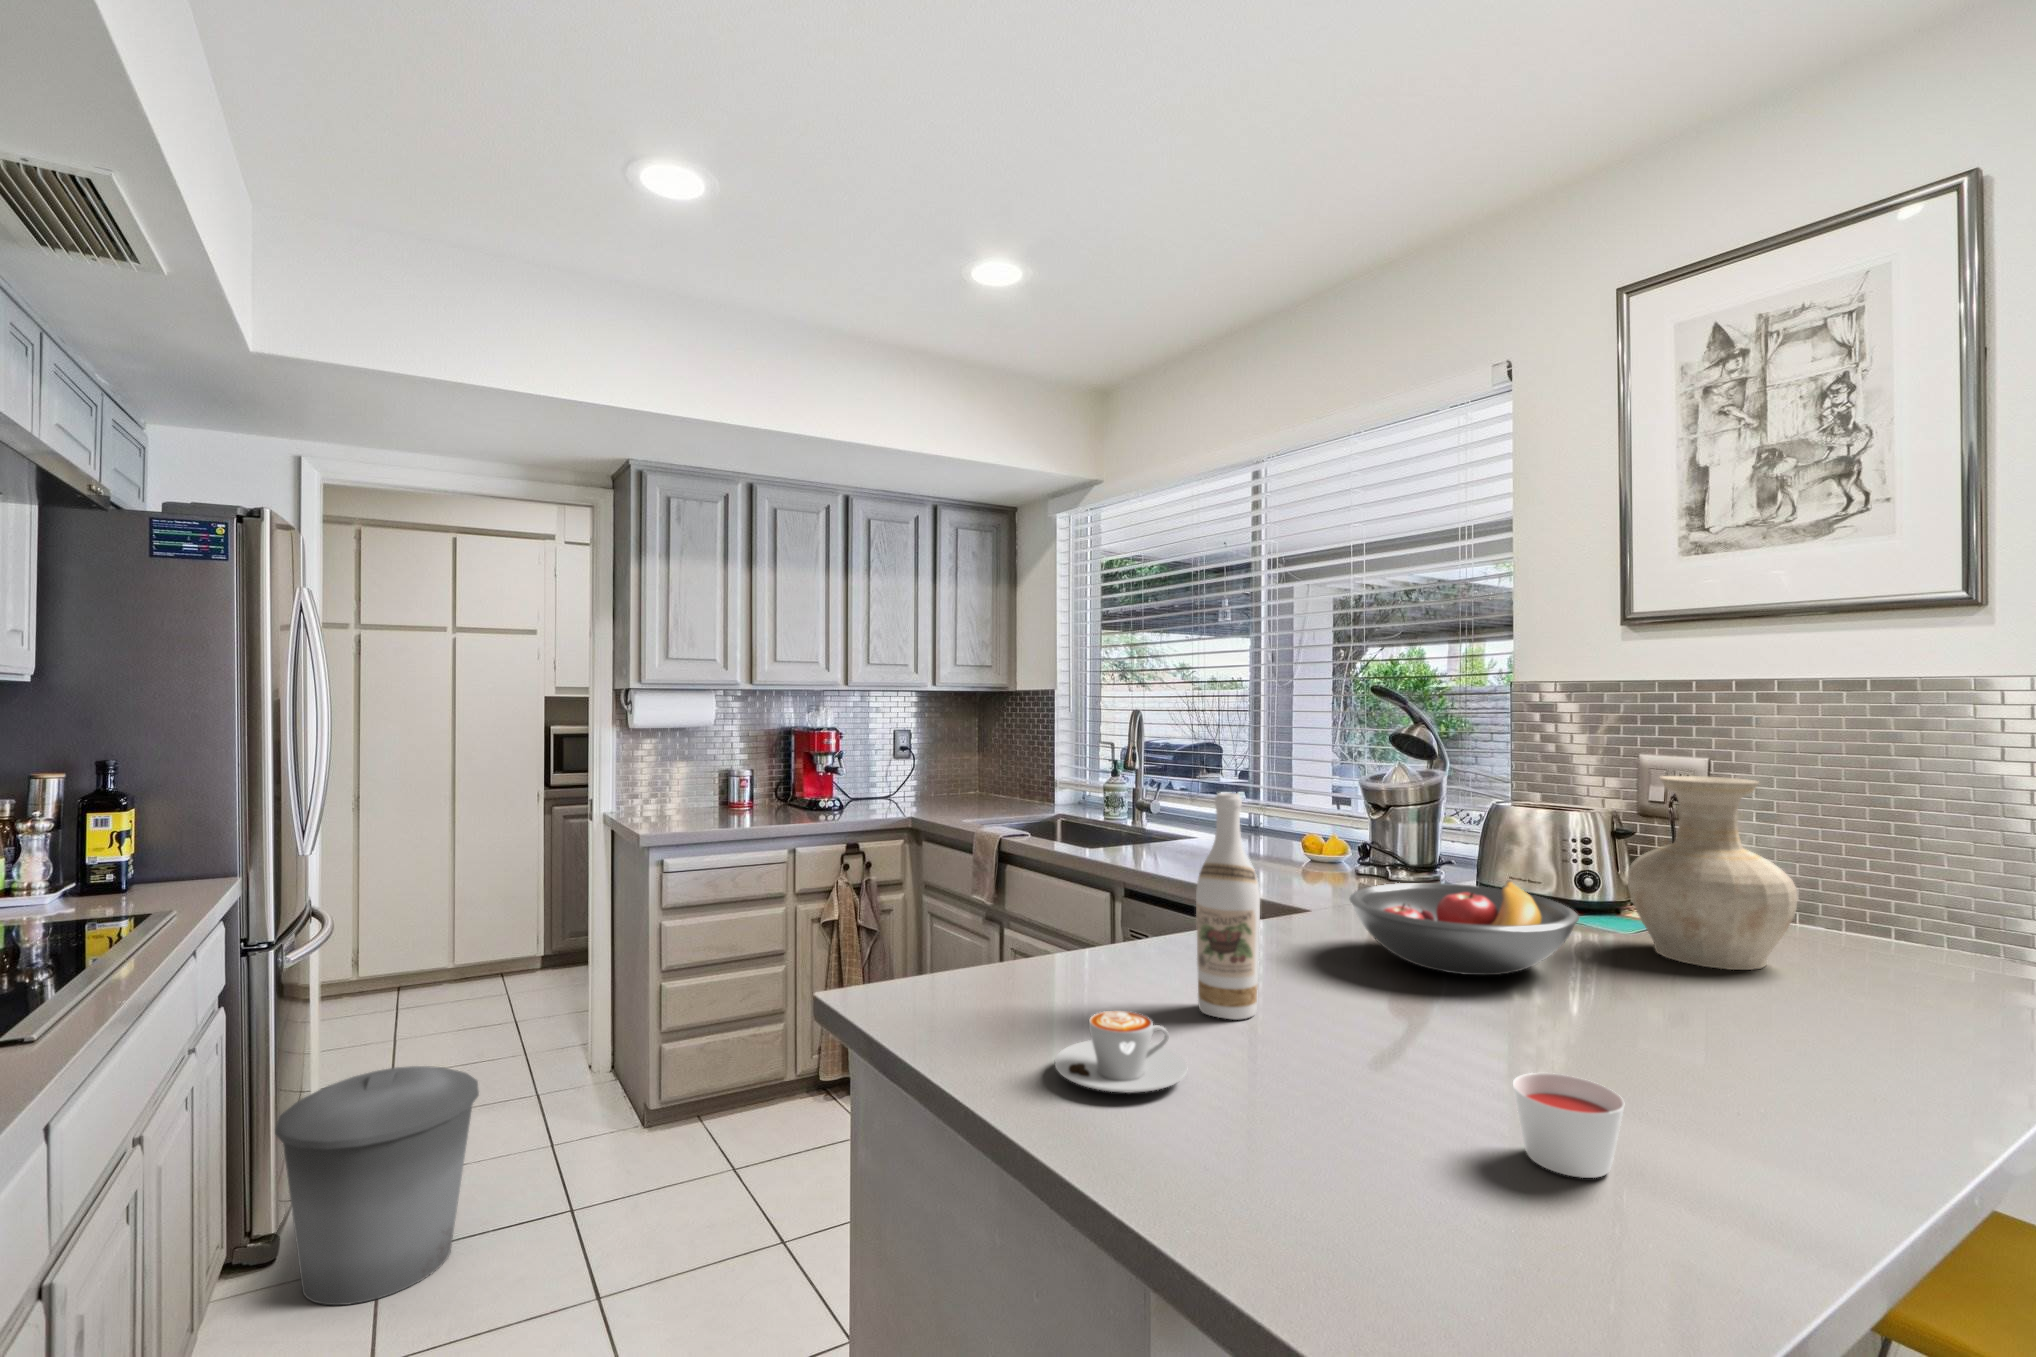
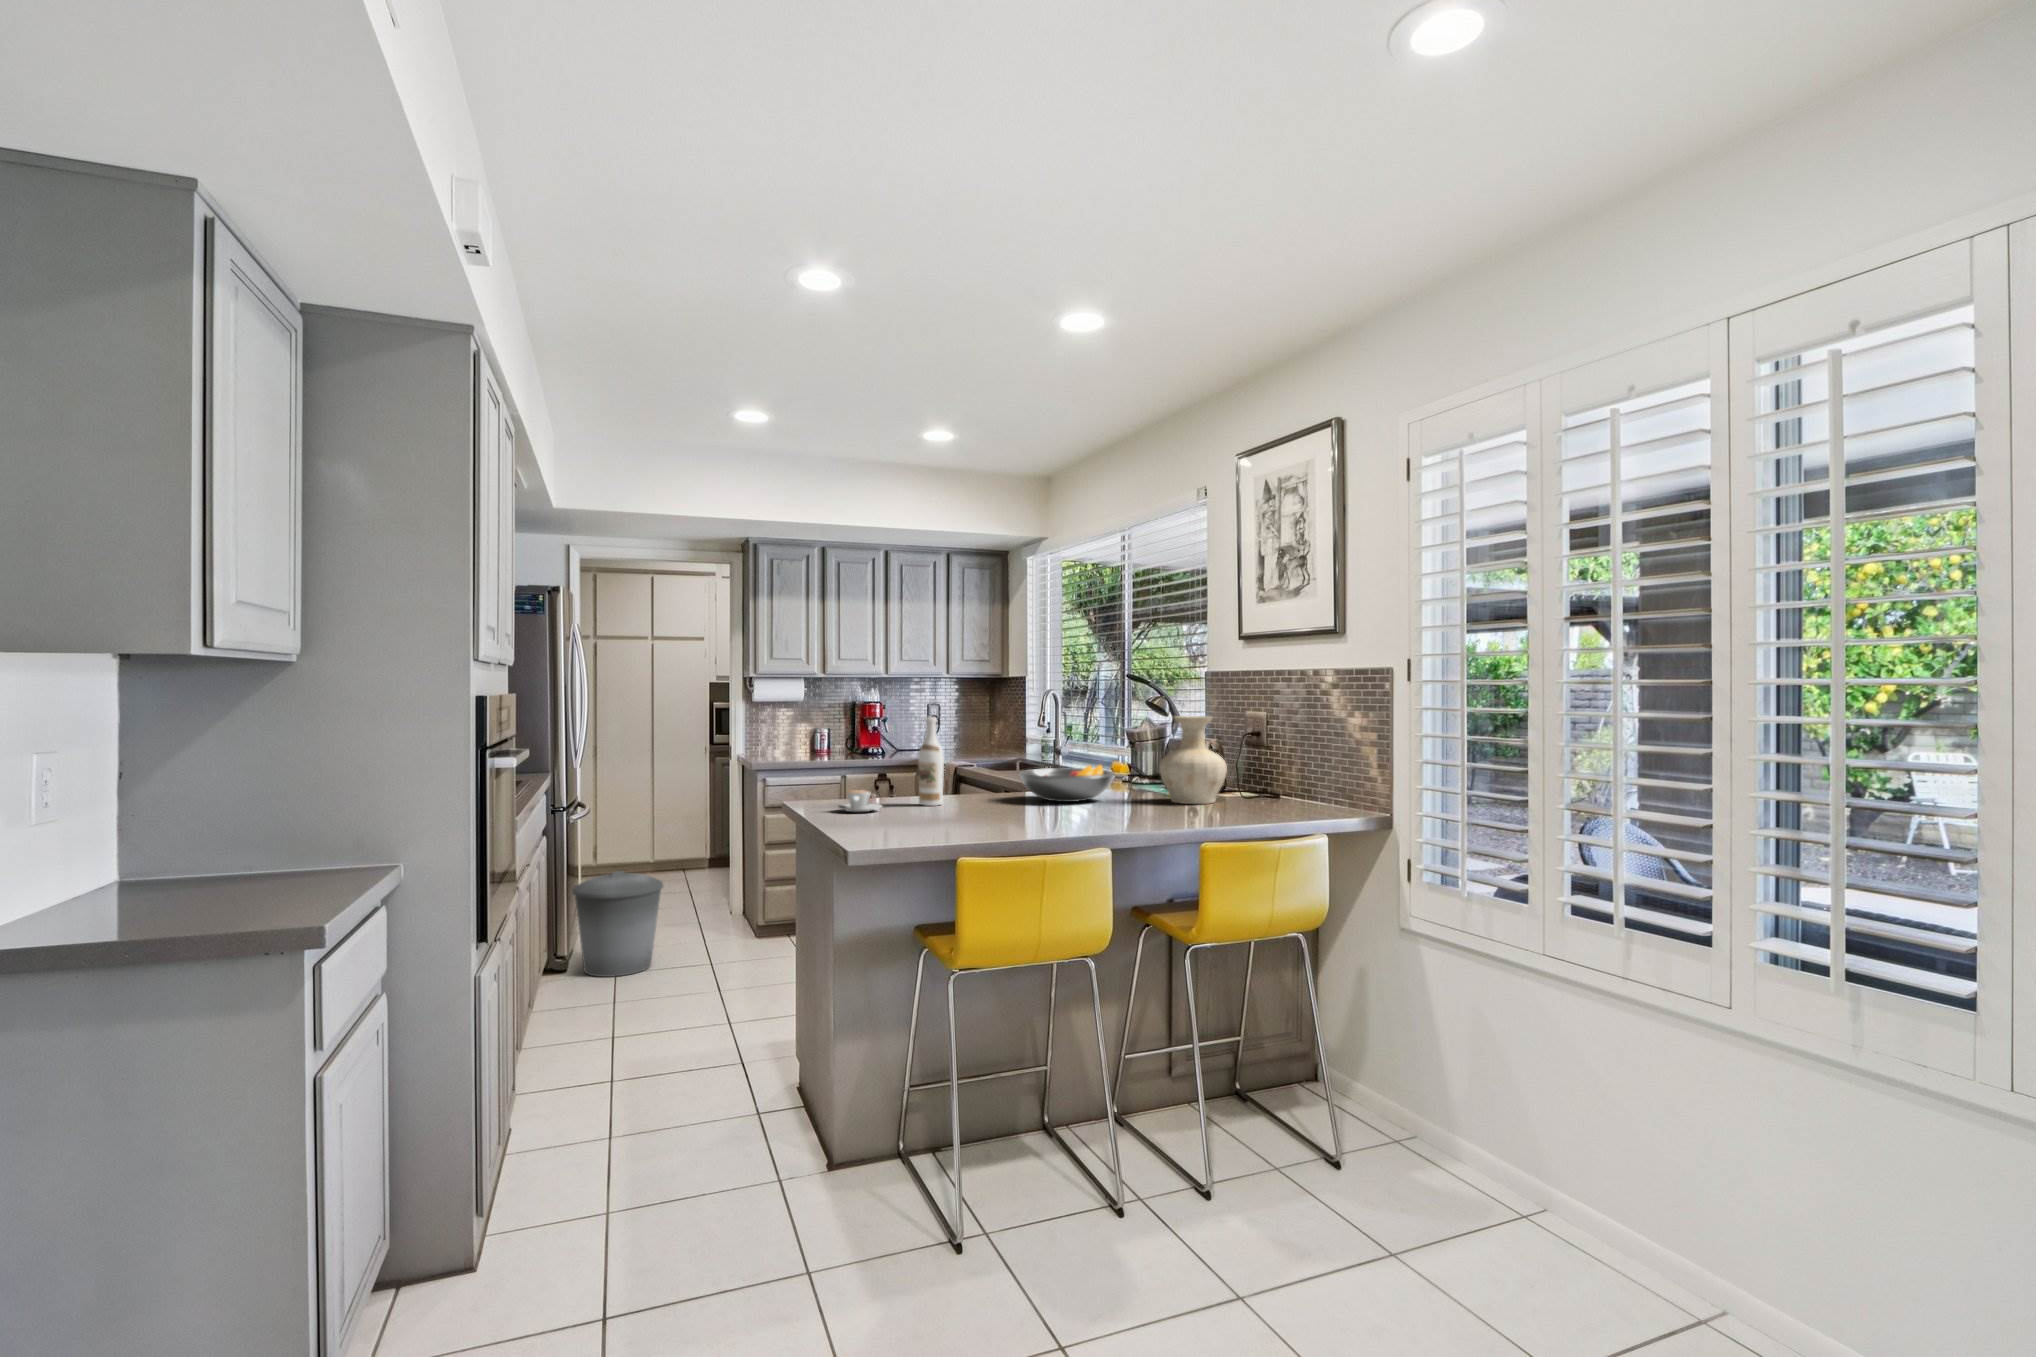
candle: present [1513,1073,1625,1178] -> none [946,798,976,822]

